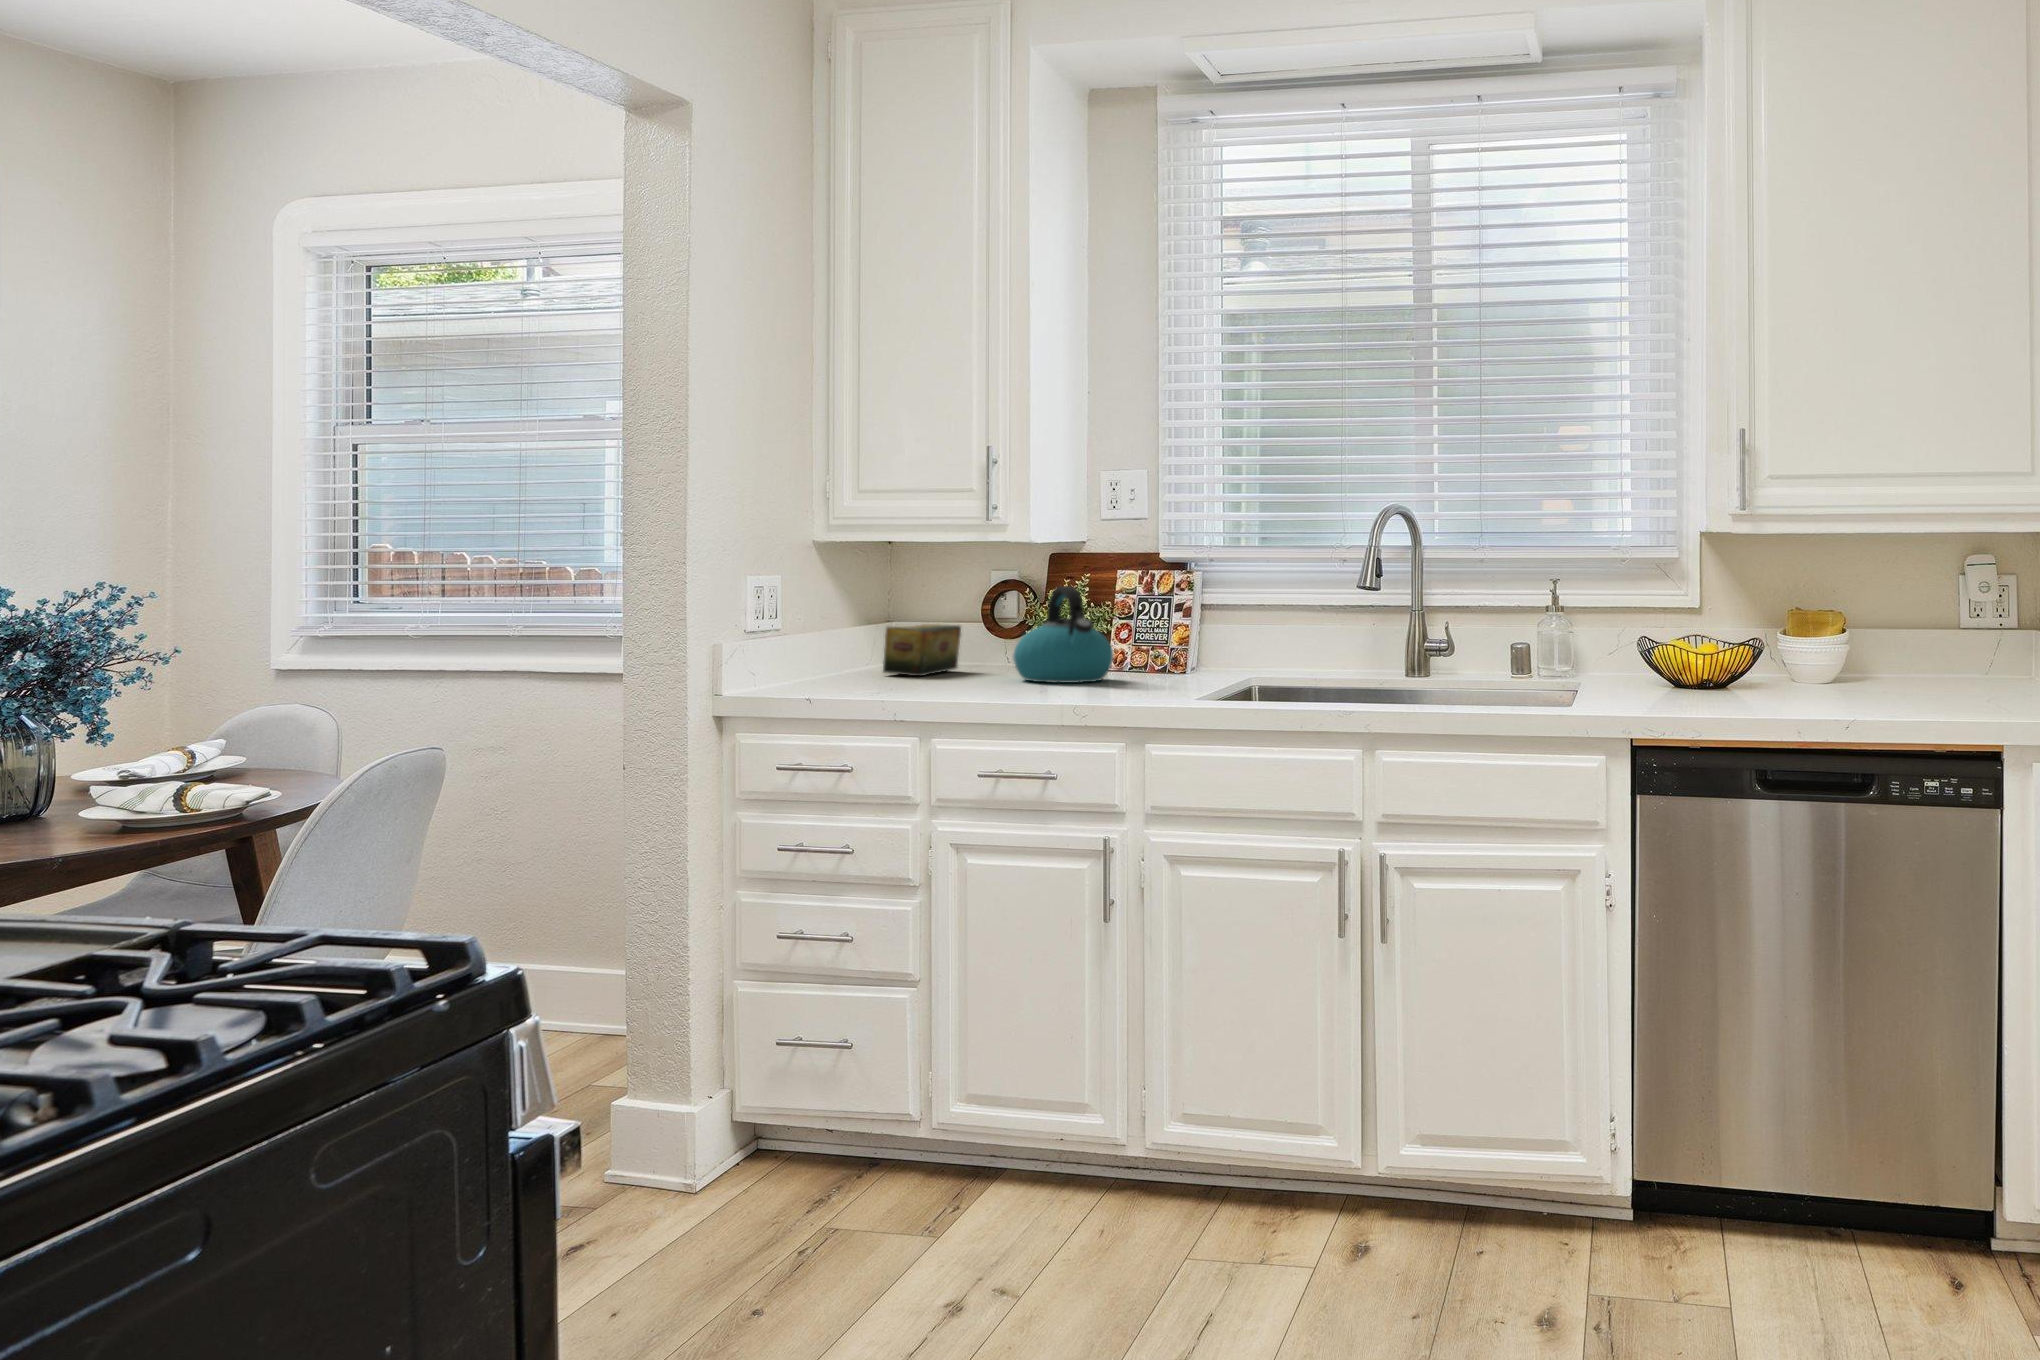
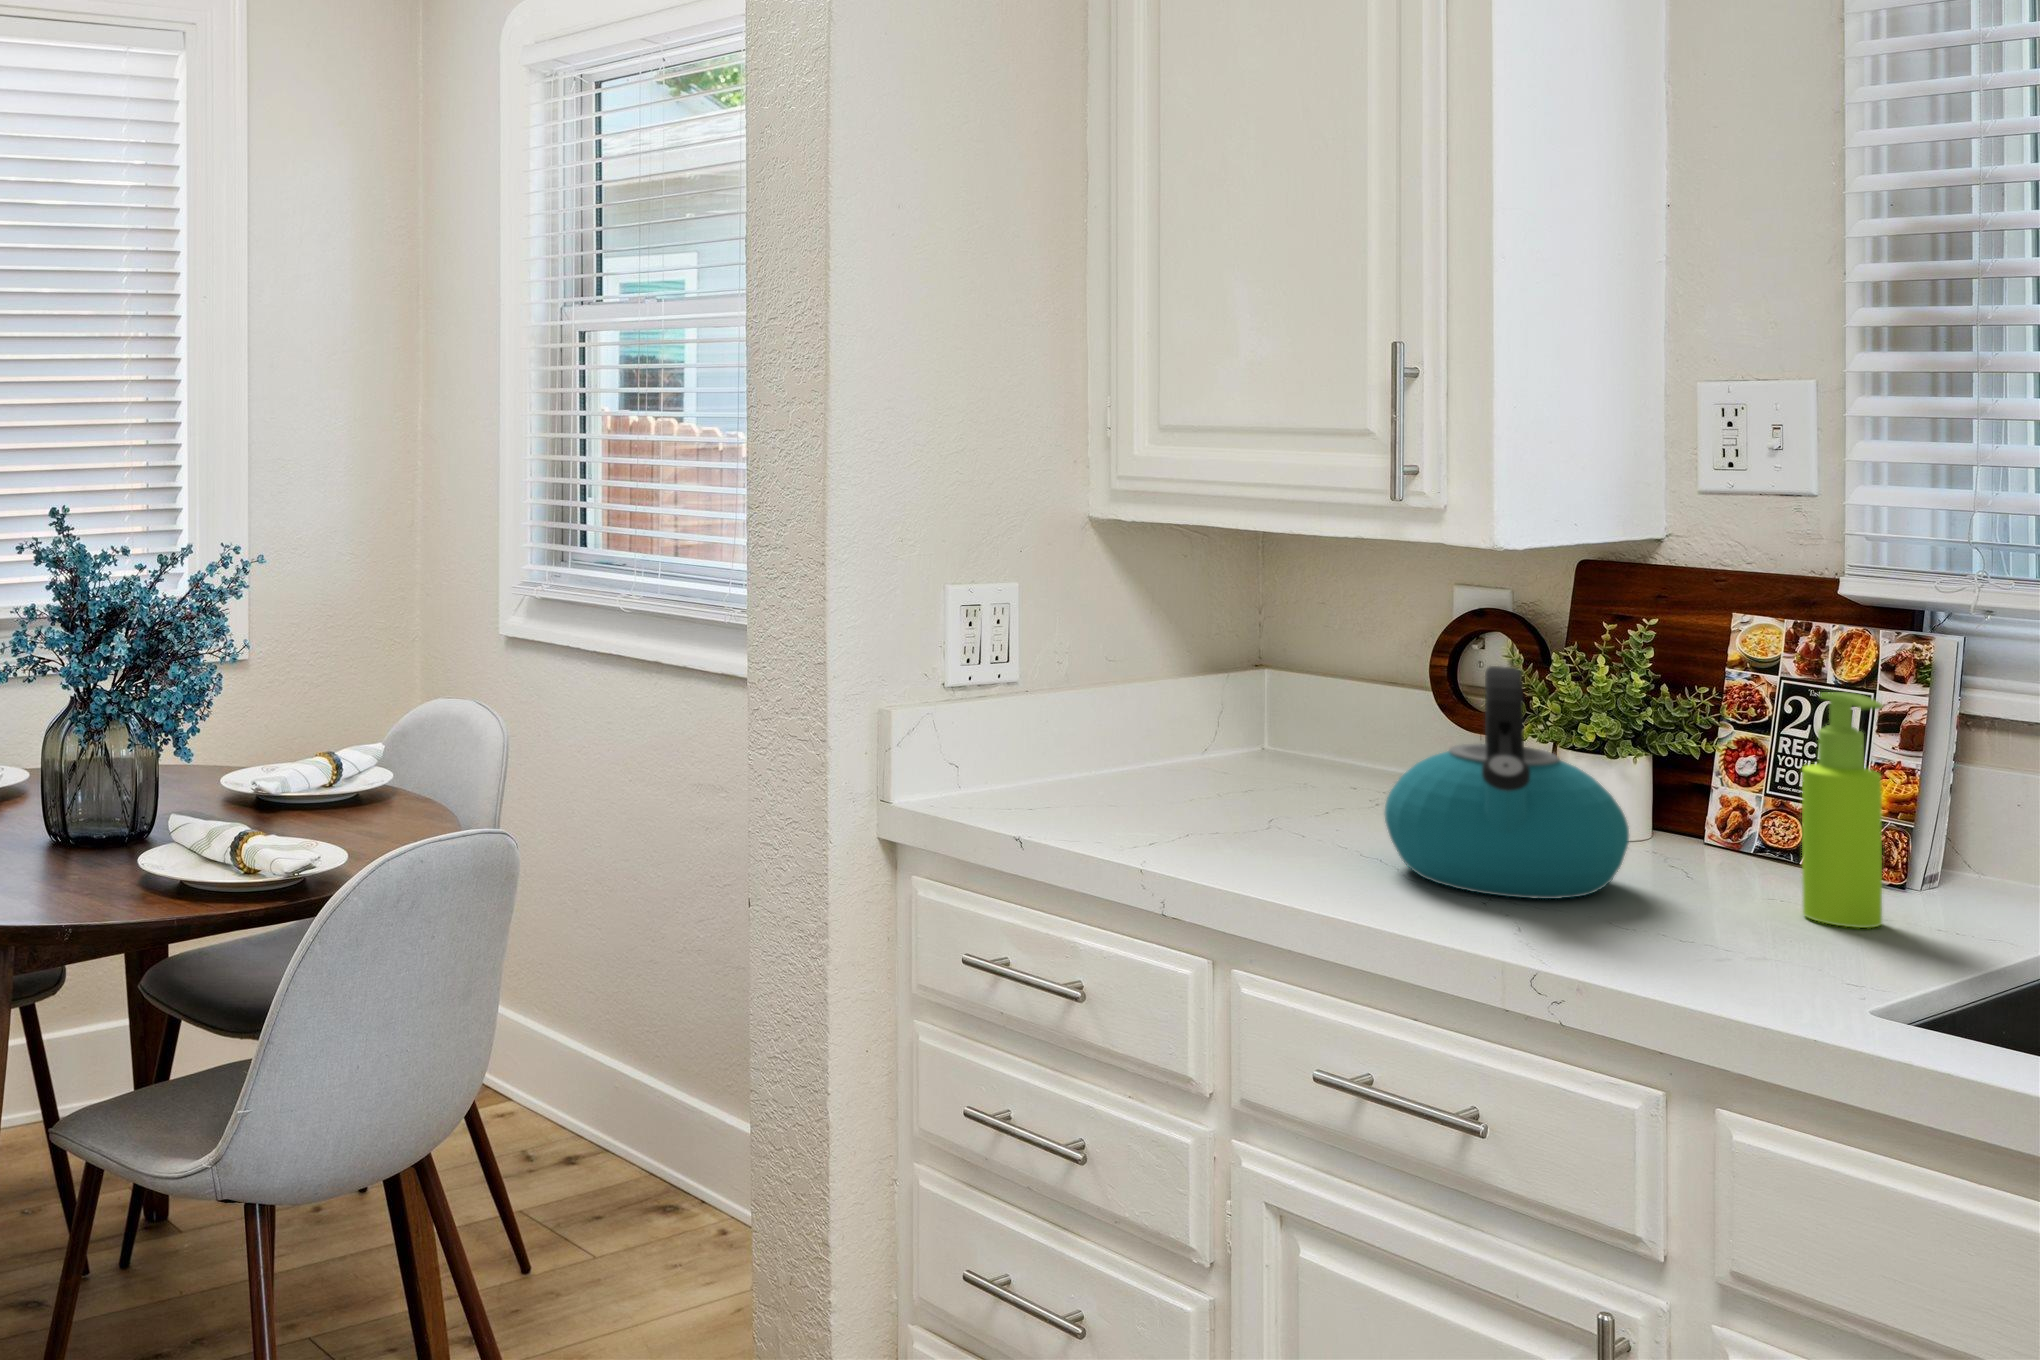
soap dispenser: none [1172,588,1205,679] -> present [1802,692,1883,928]
tea box: present [883,624,961,676] -> none [1179,697,1368,815]

